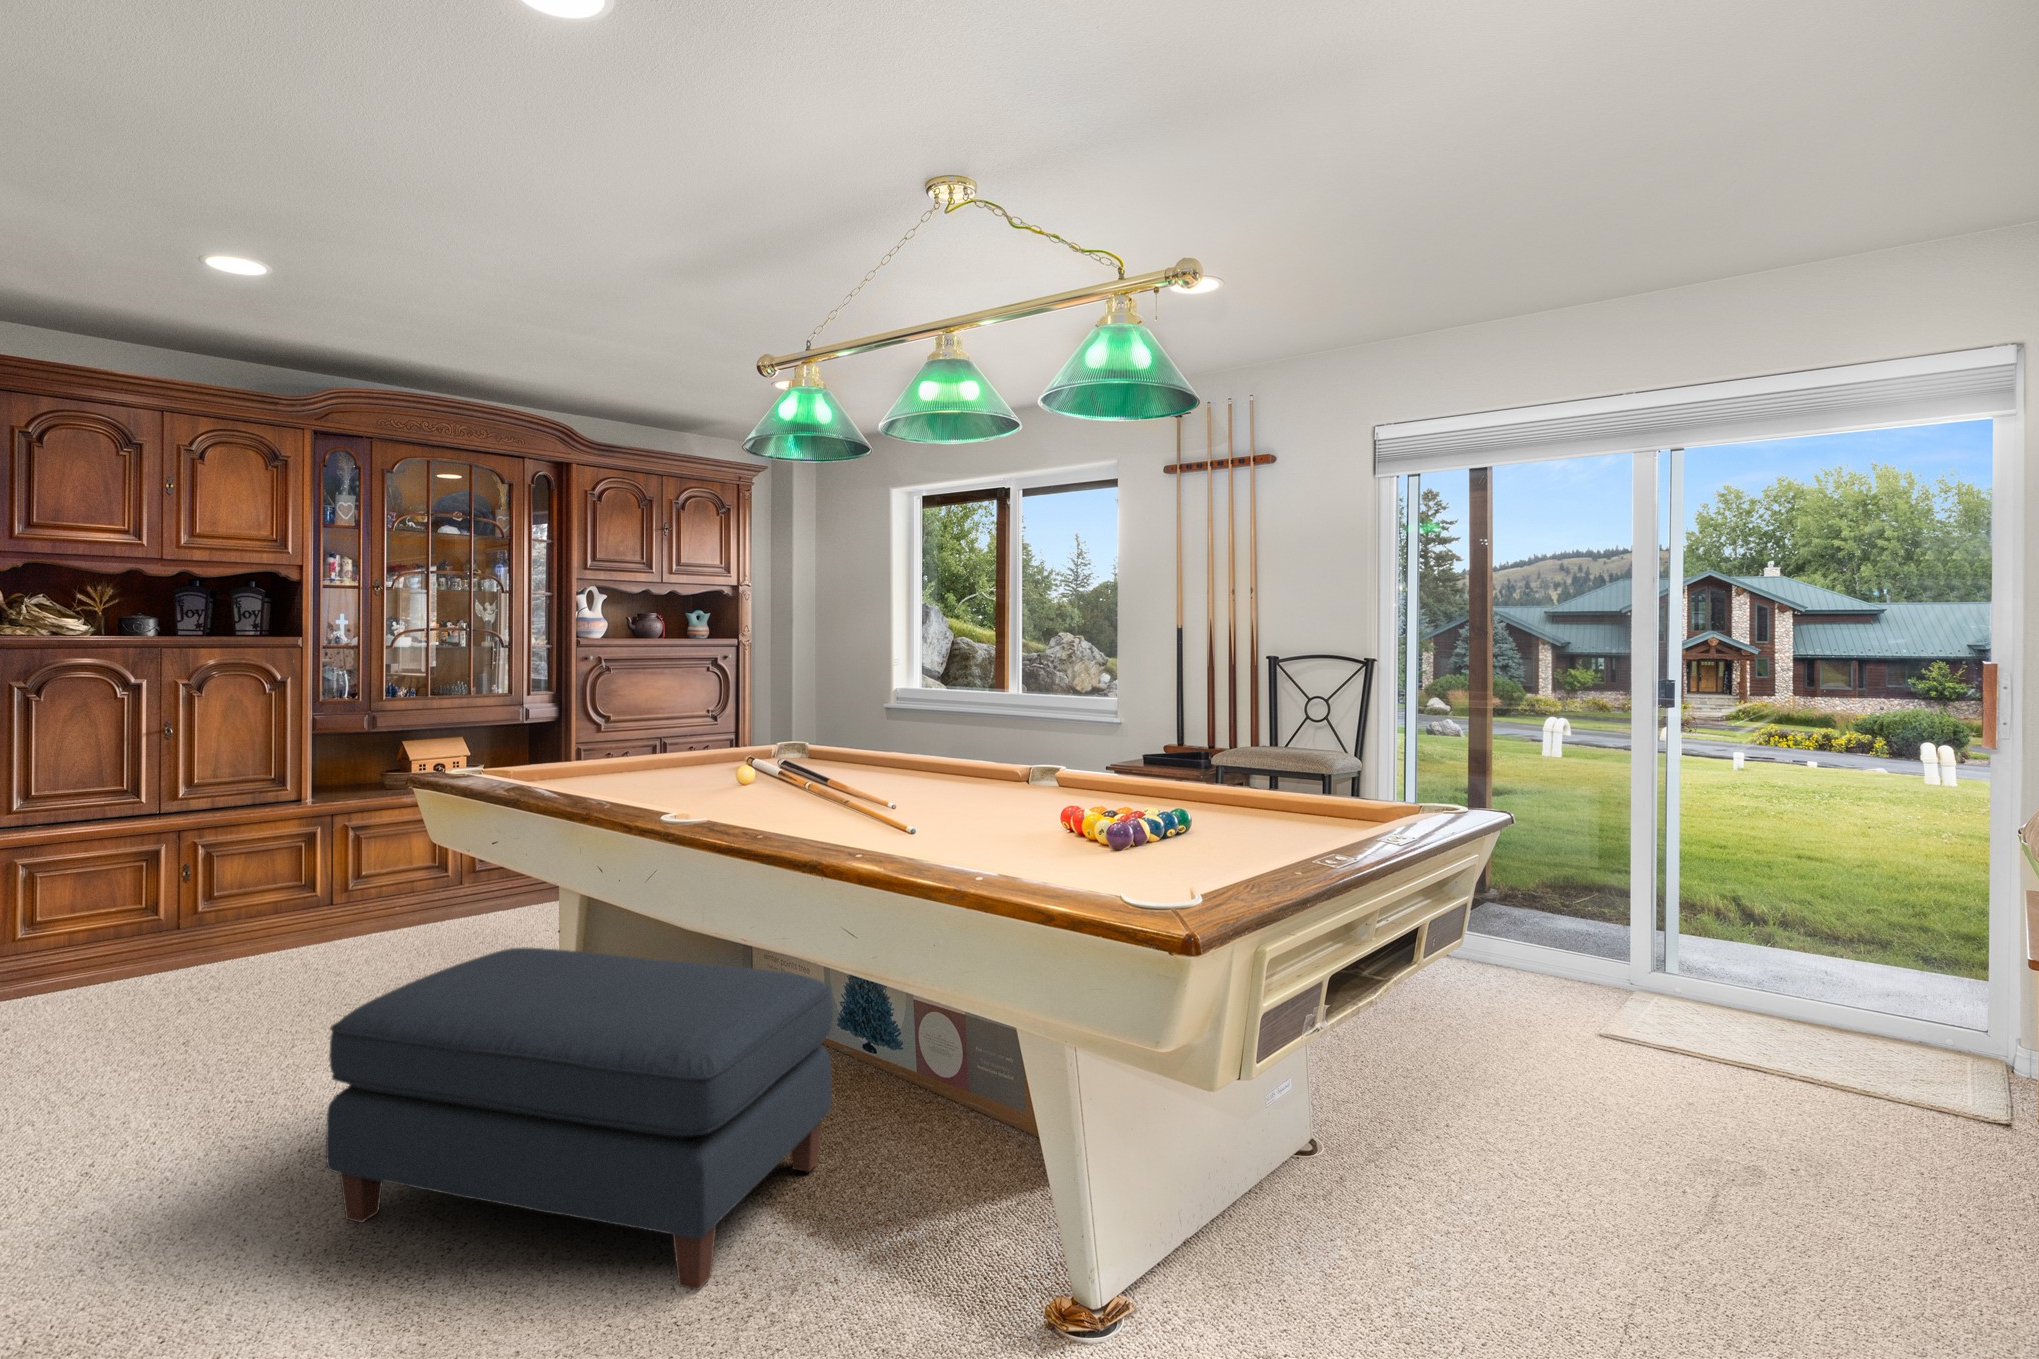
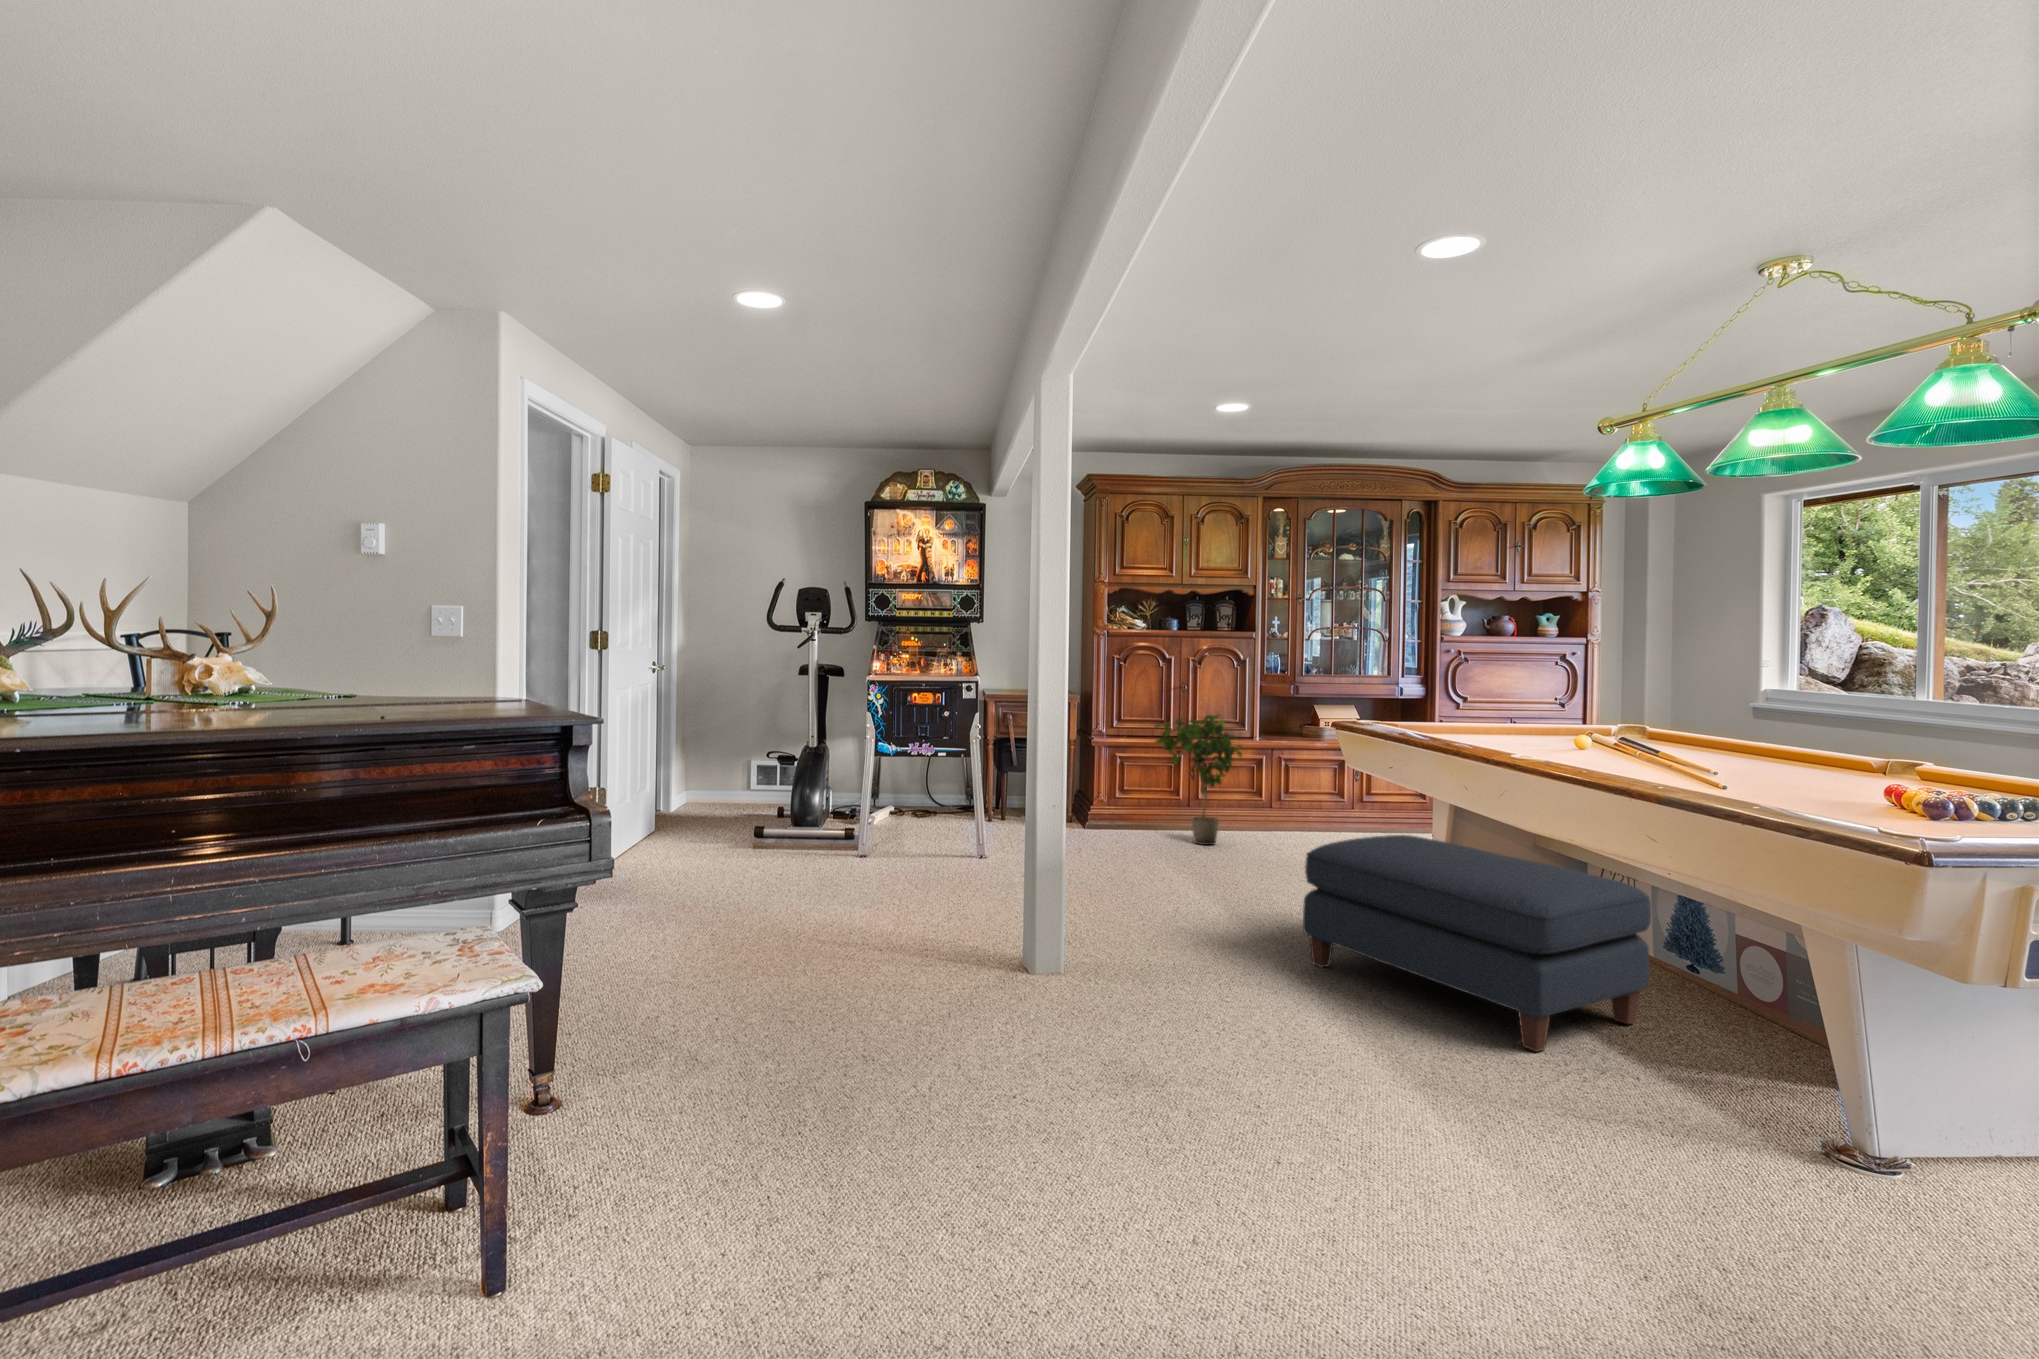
potted plant: none [91,770,280,993] -> present [1155,715,1242,845]

